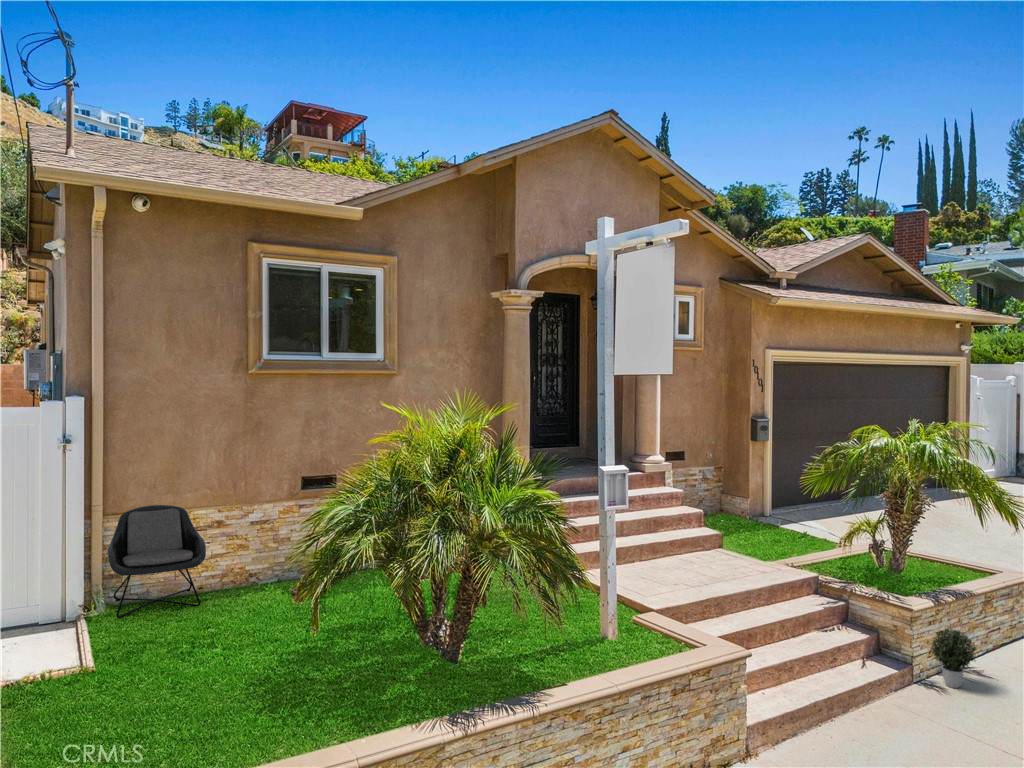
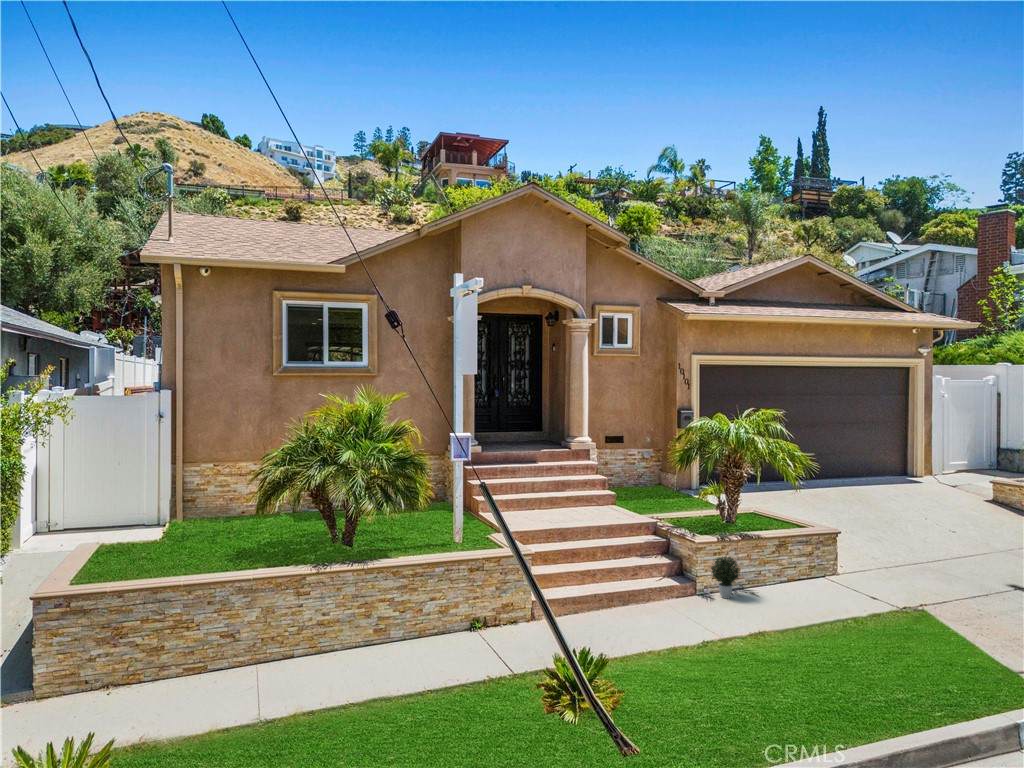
lounge chair: present [108,505,206,618] -> none [180,460,240,526]

